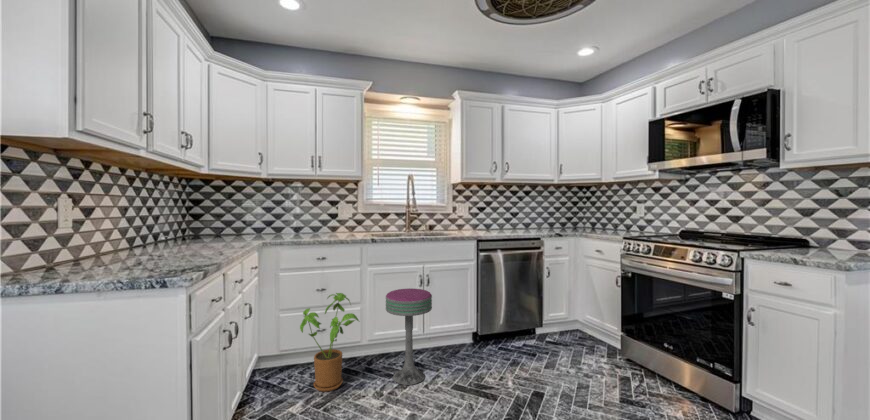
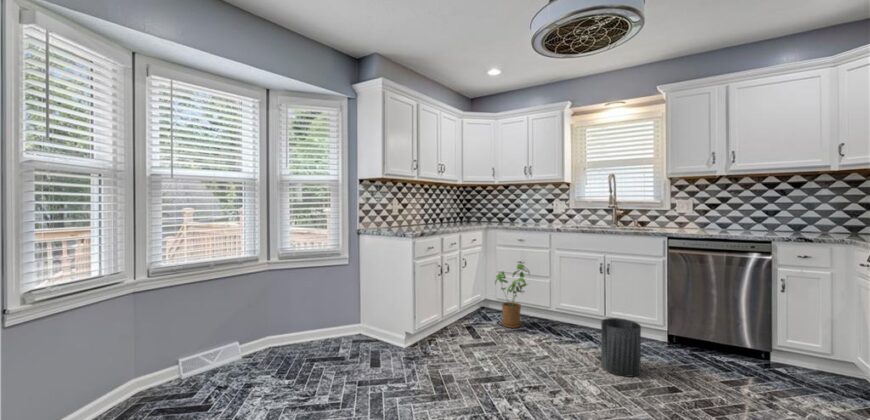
bar stool: present [386,288,432,385] -> none [546,269,586,344]
trash can: none [476,334,516,402] -> present [601,318,641,377]

